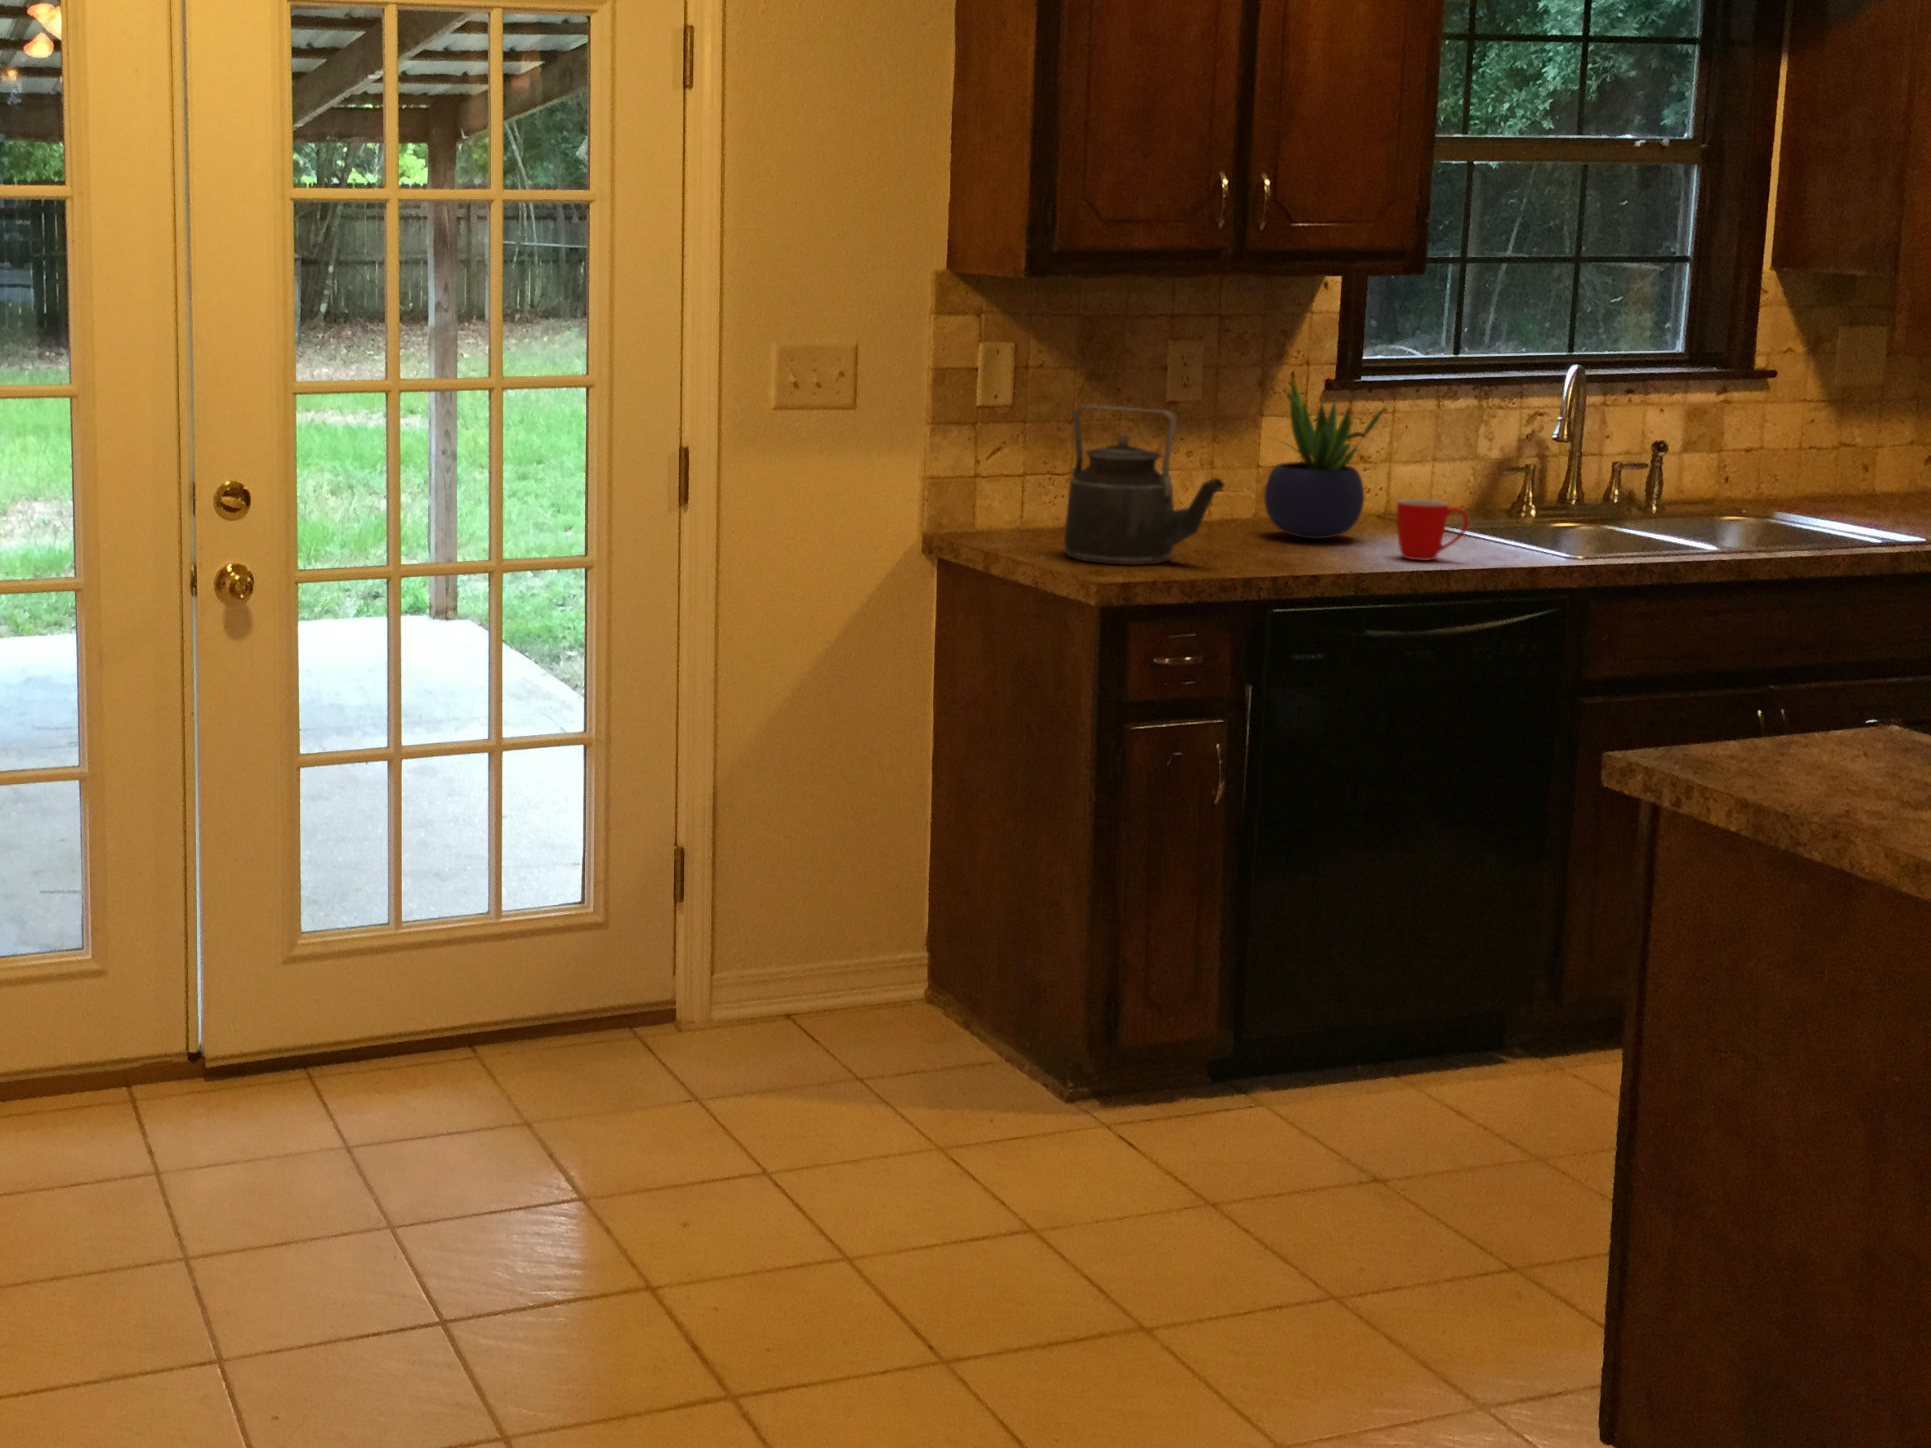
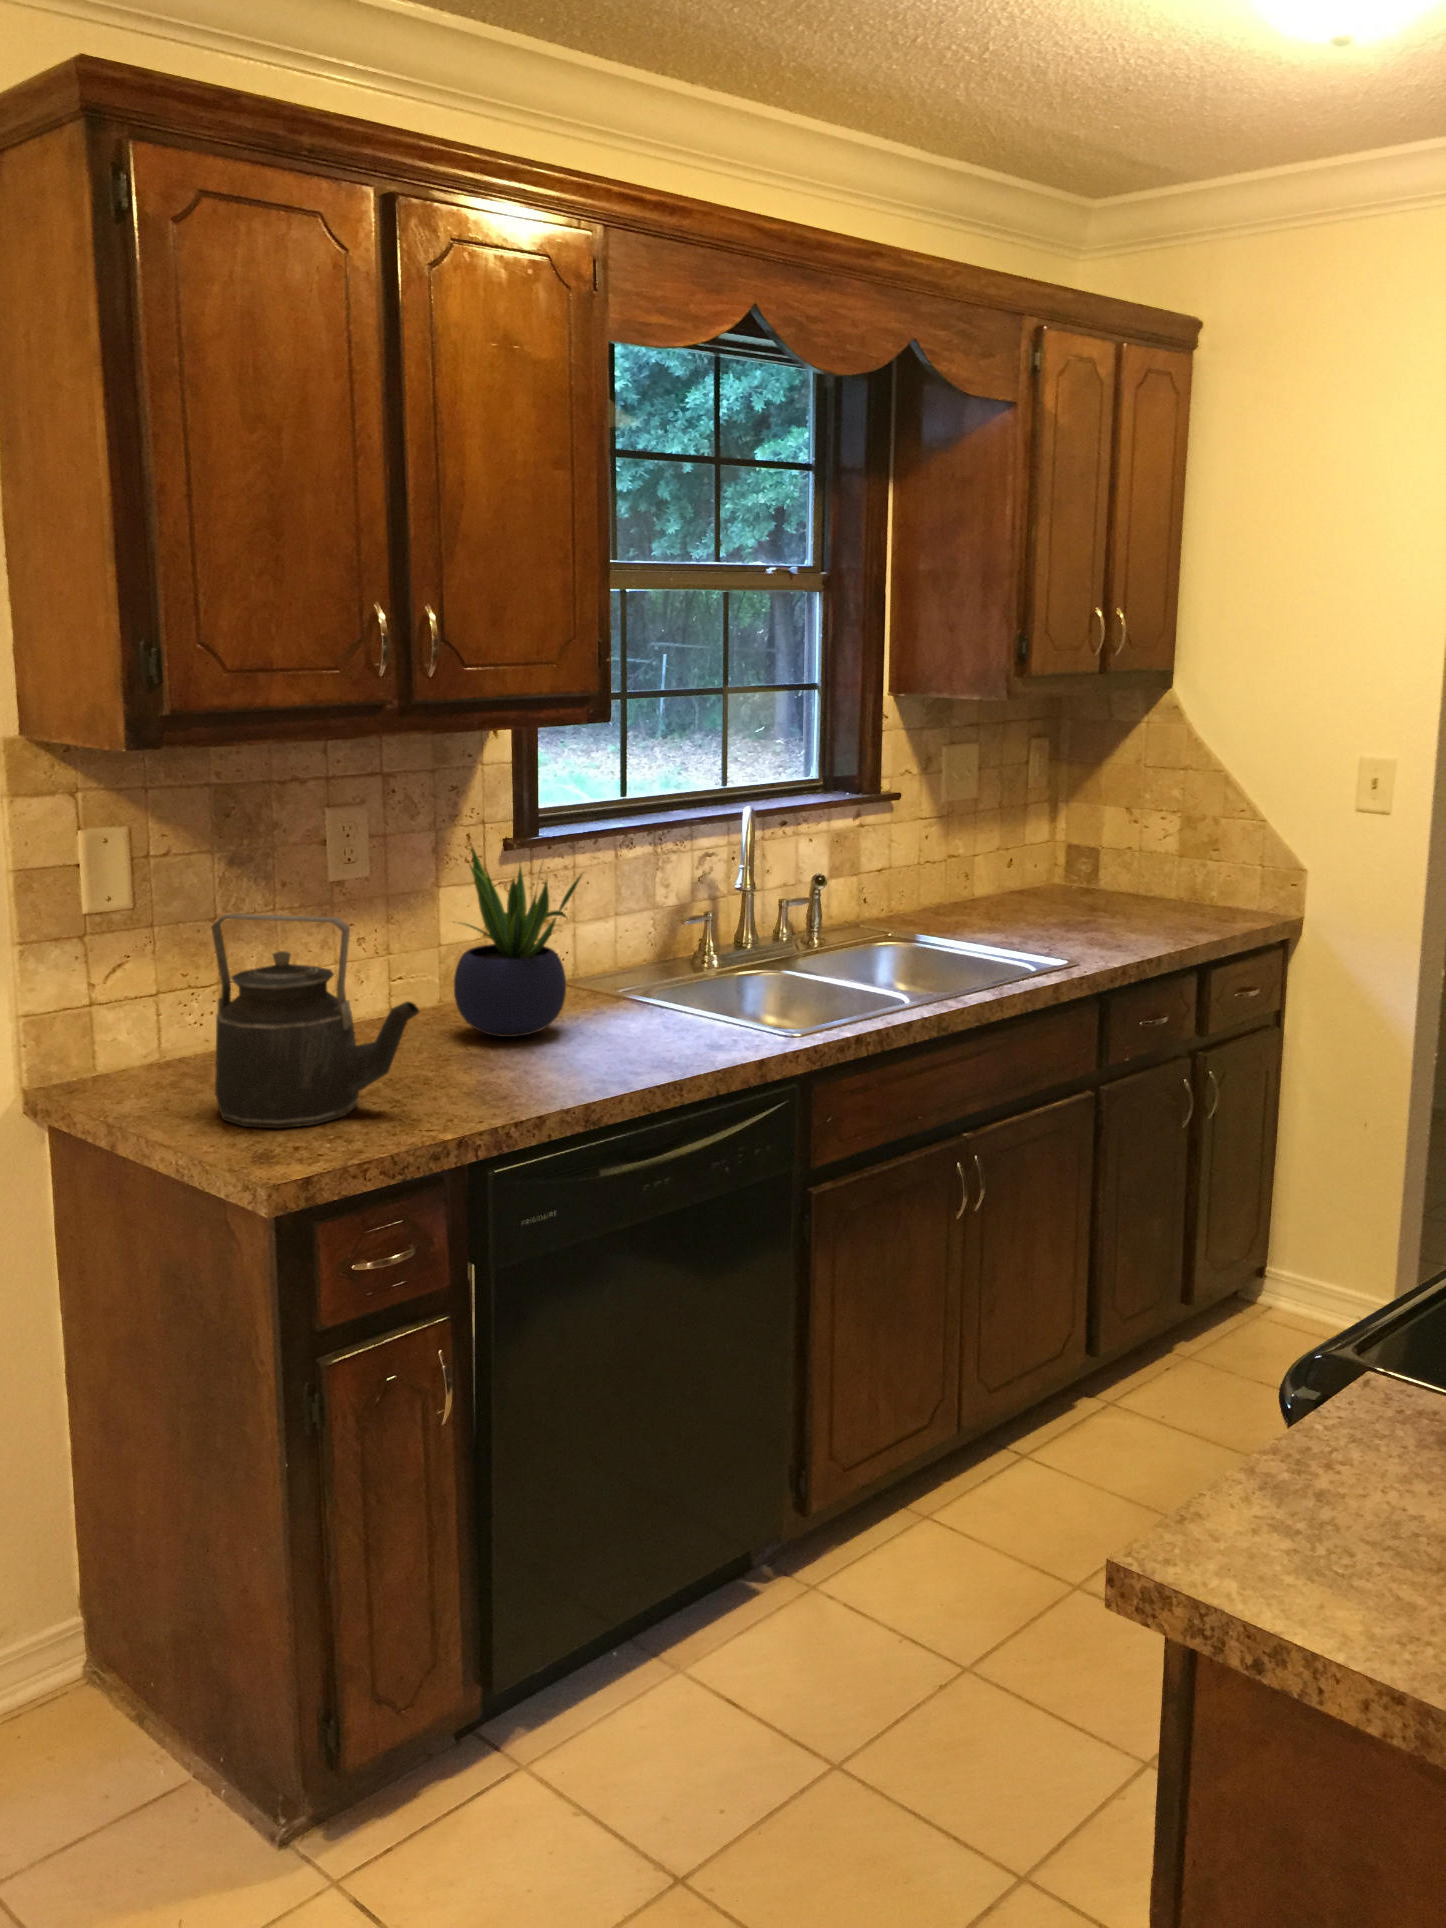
mug: present [1397,499,1468,561] -> none [612,987,692,1062]

